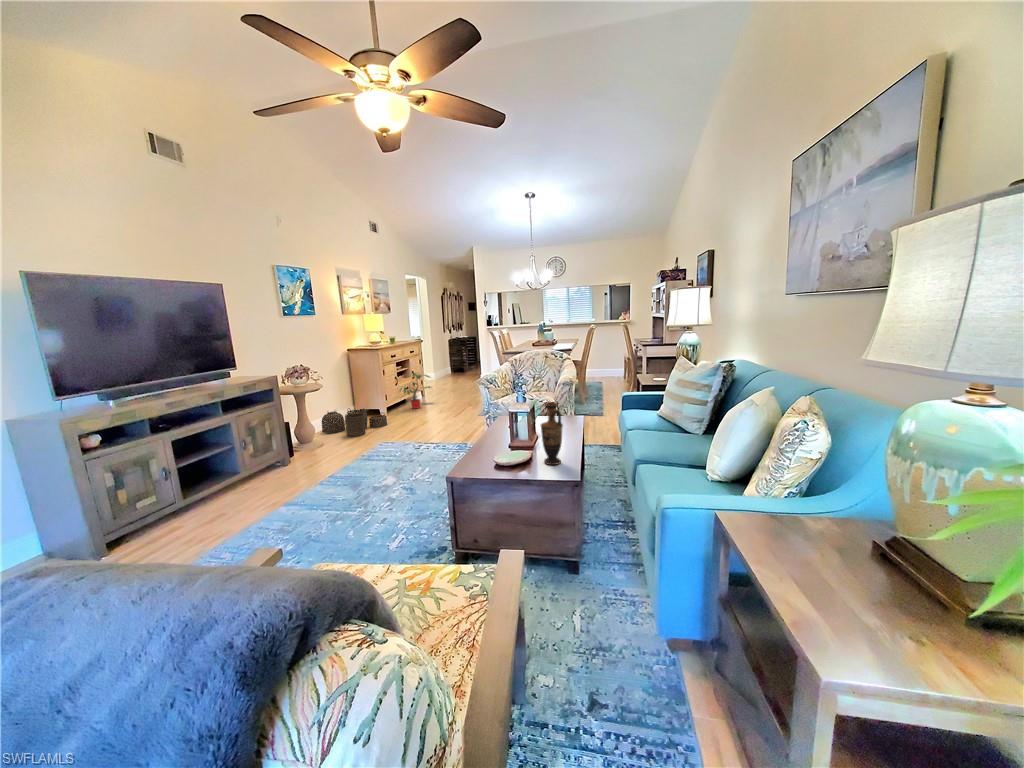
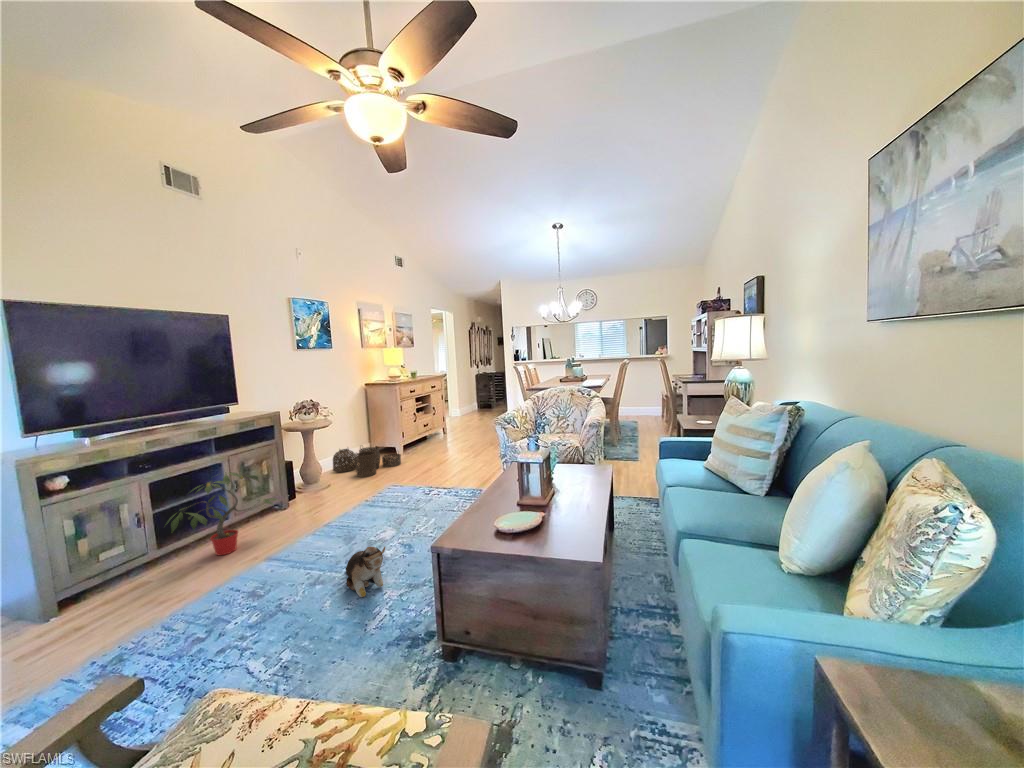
potted plant: present [400,373,432,409] -> present [167,472,278,555]
vase: present [541,402,563,465] -> none [551,450,580,534]
plush toy: none [361,485,400,527] -> present [346,547,385,597]

